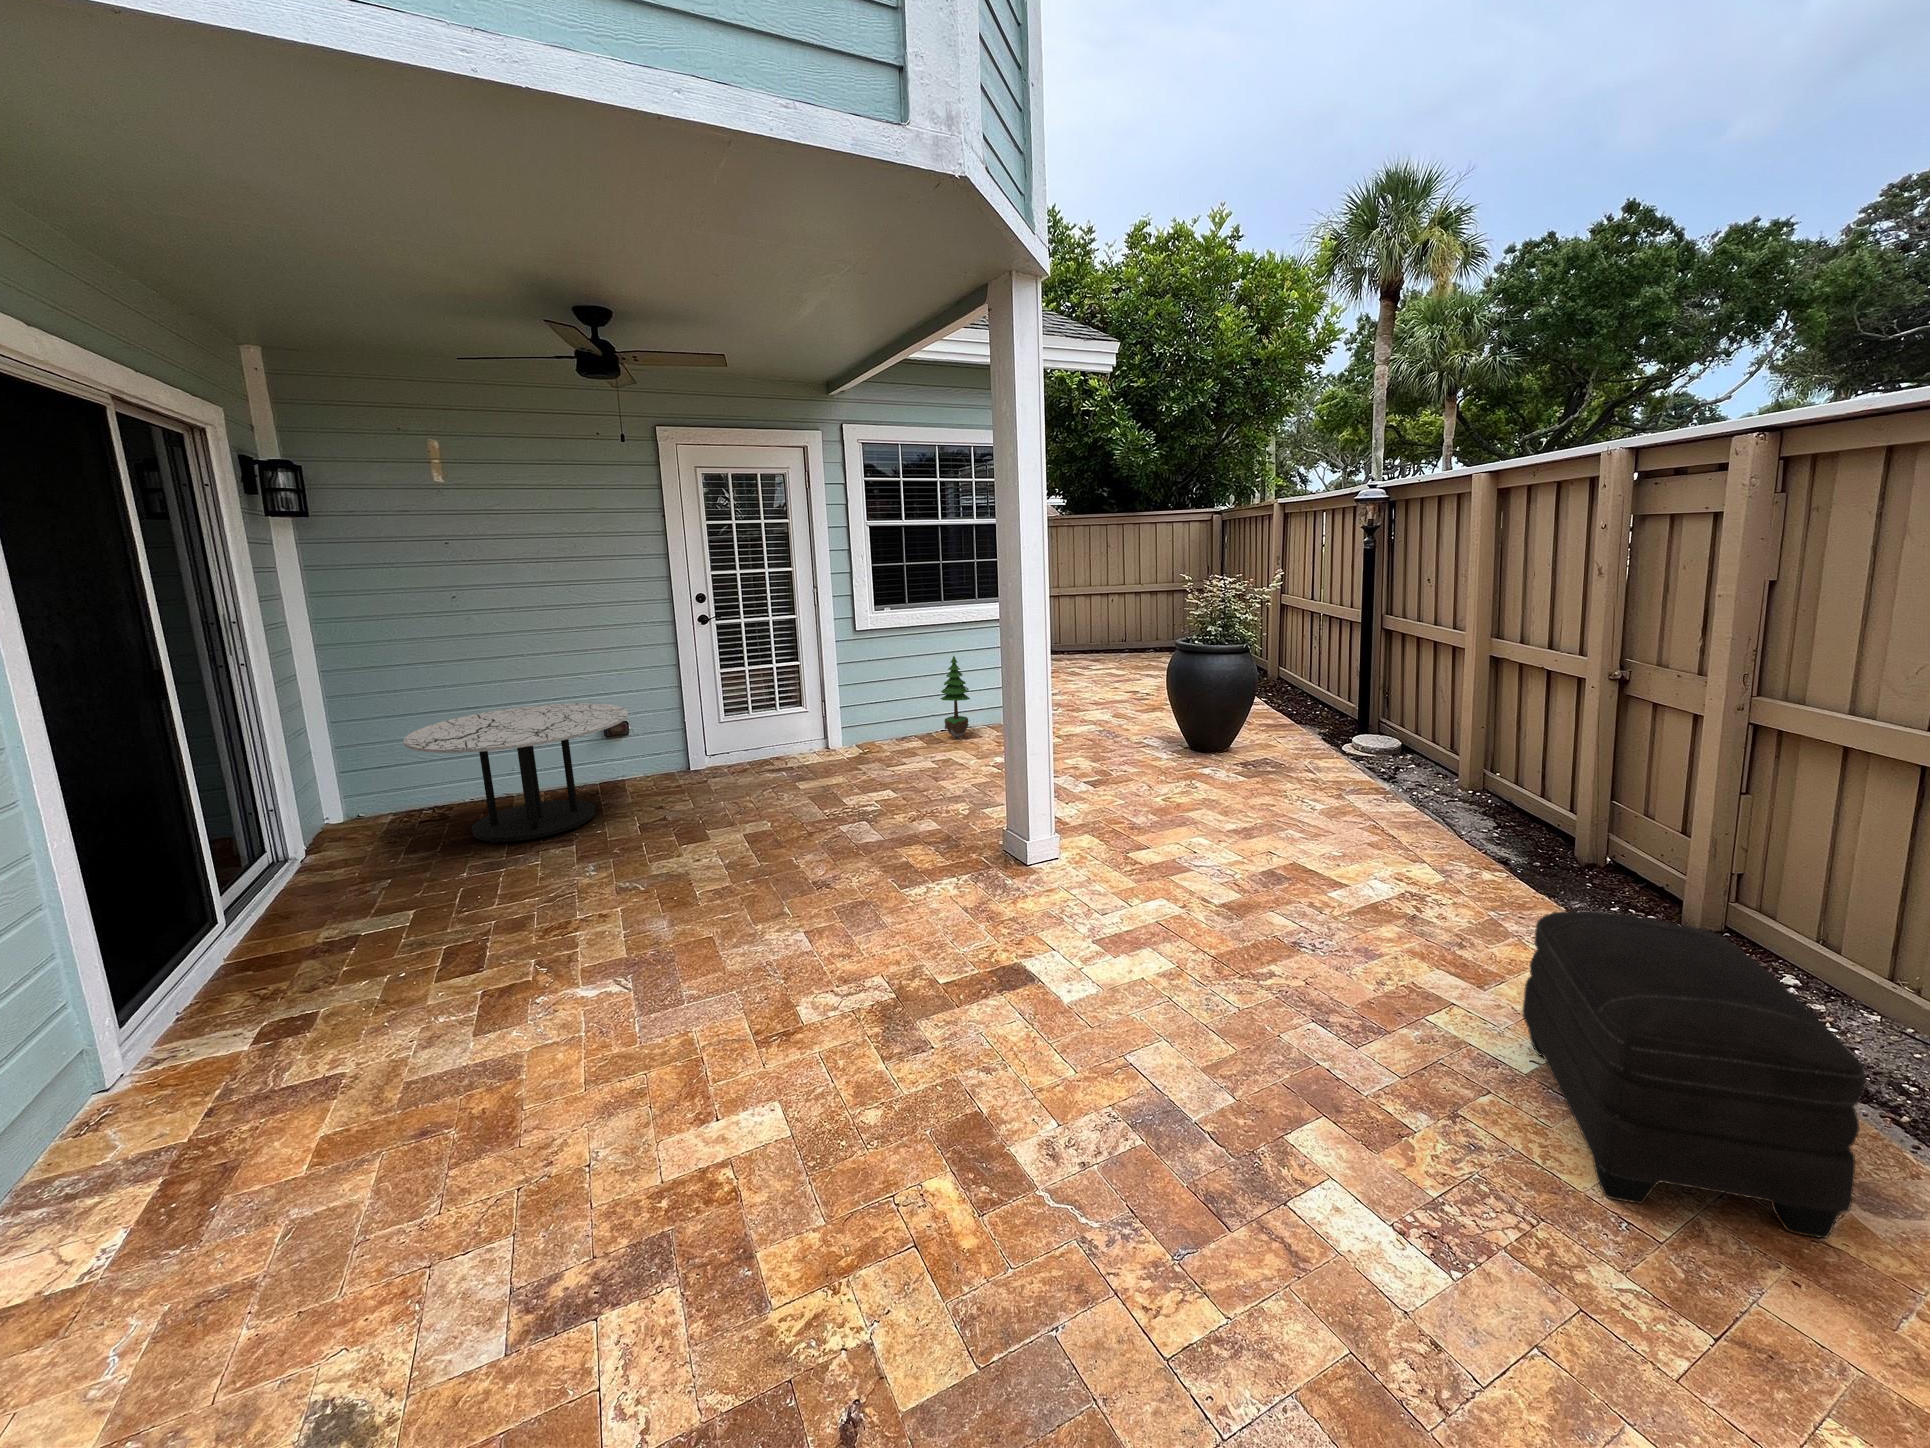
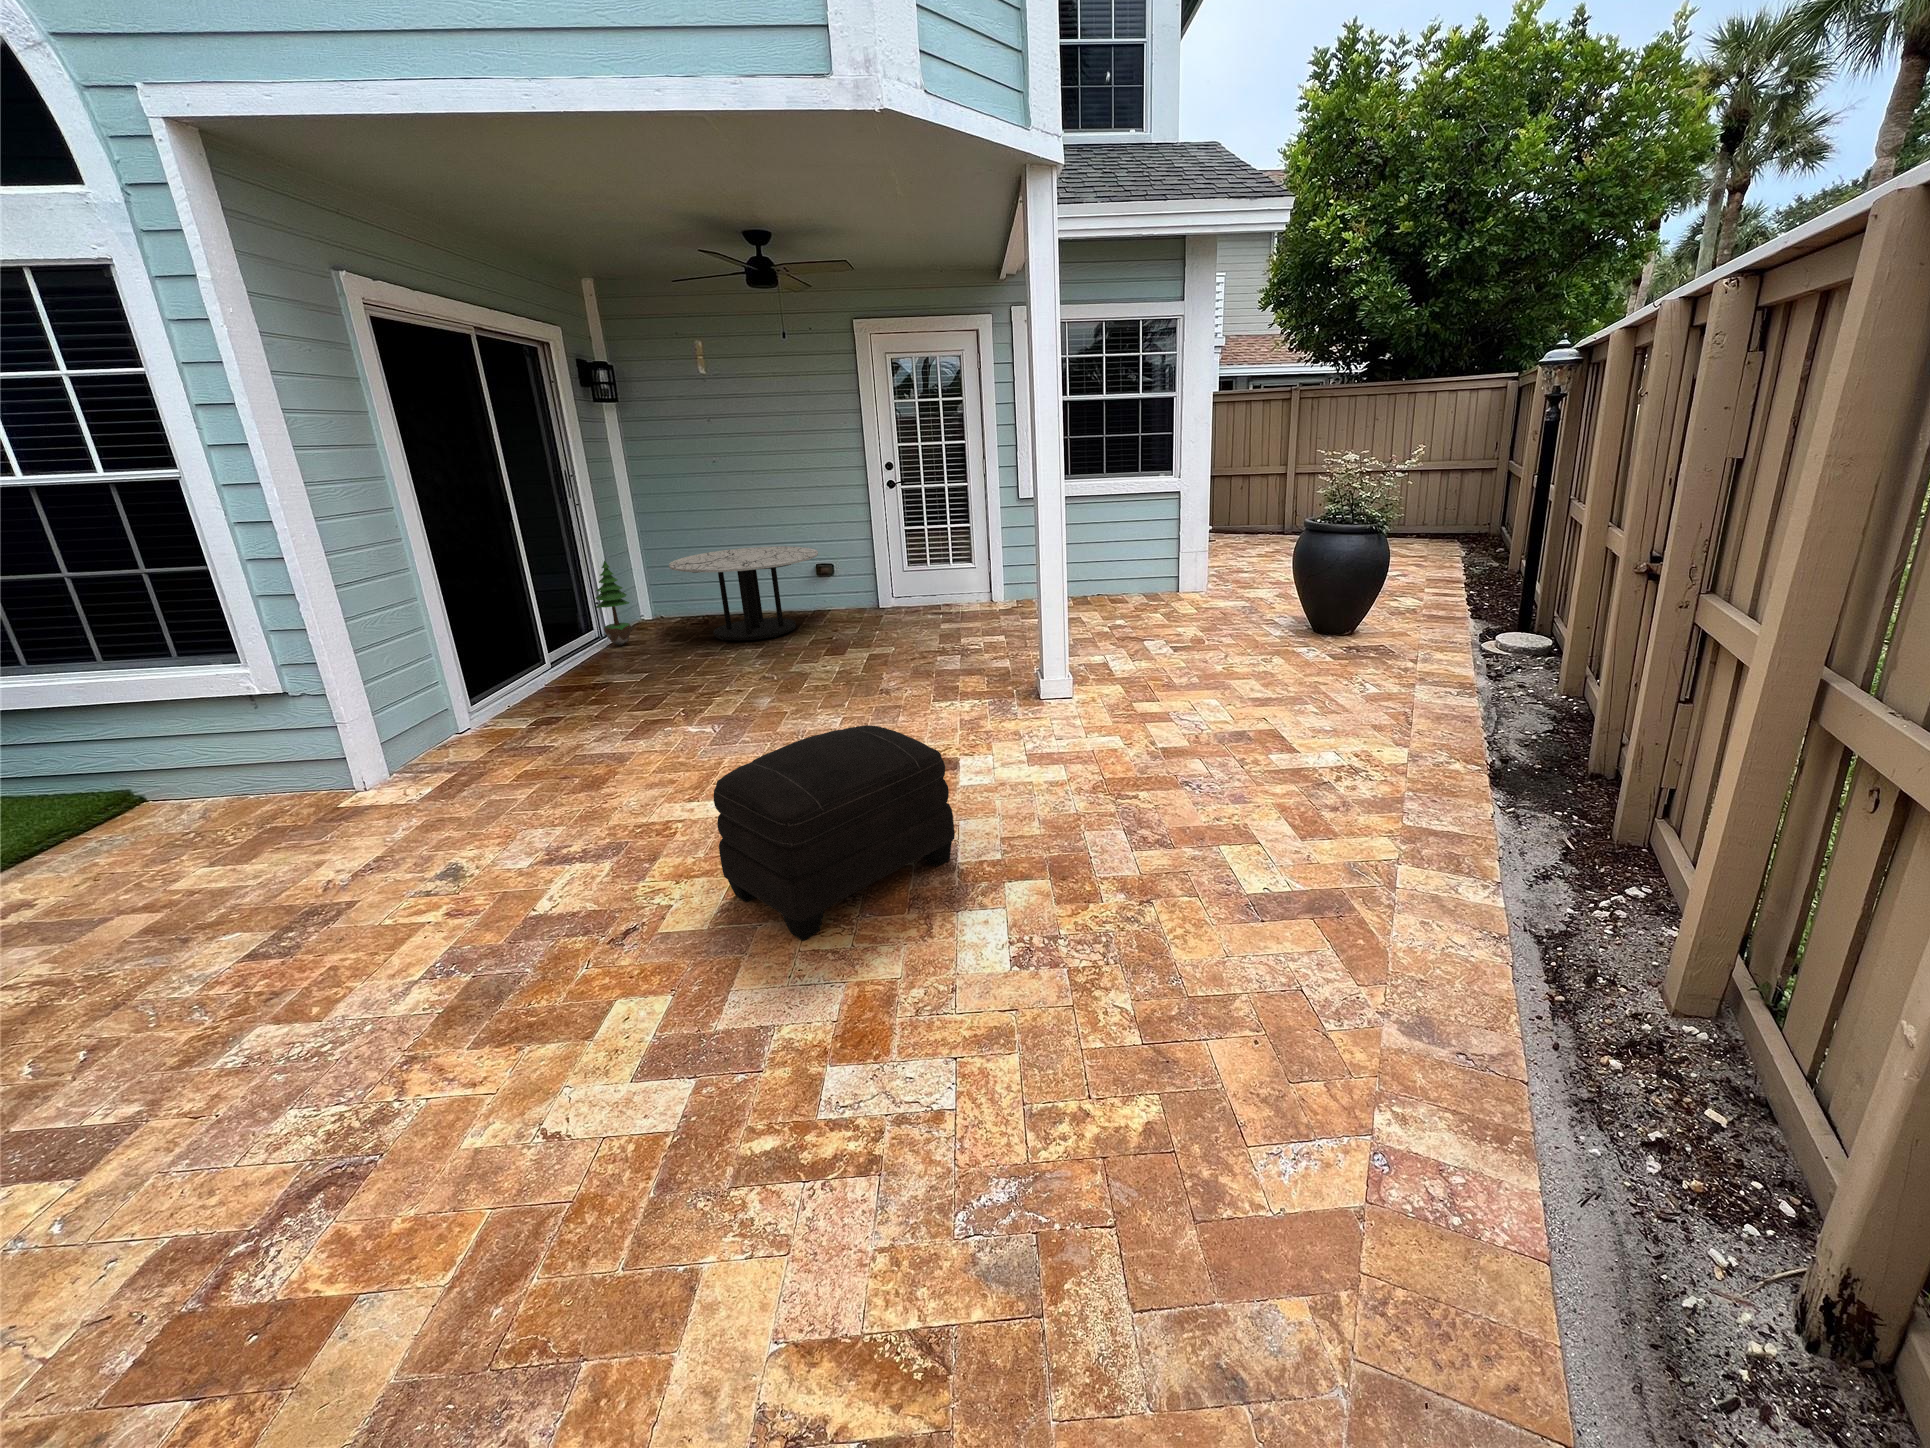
potted tree: present [940,656,970,738] -> present [596,561,631,645]
ottoman: present [1522,911,1866,1238] -> present [713,725,955,941]

